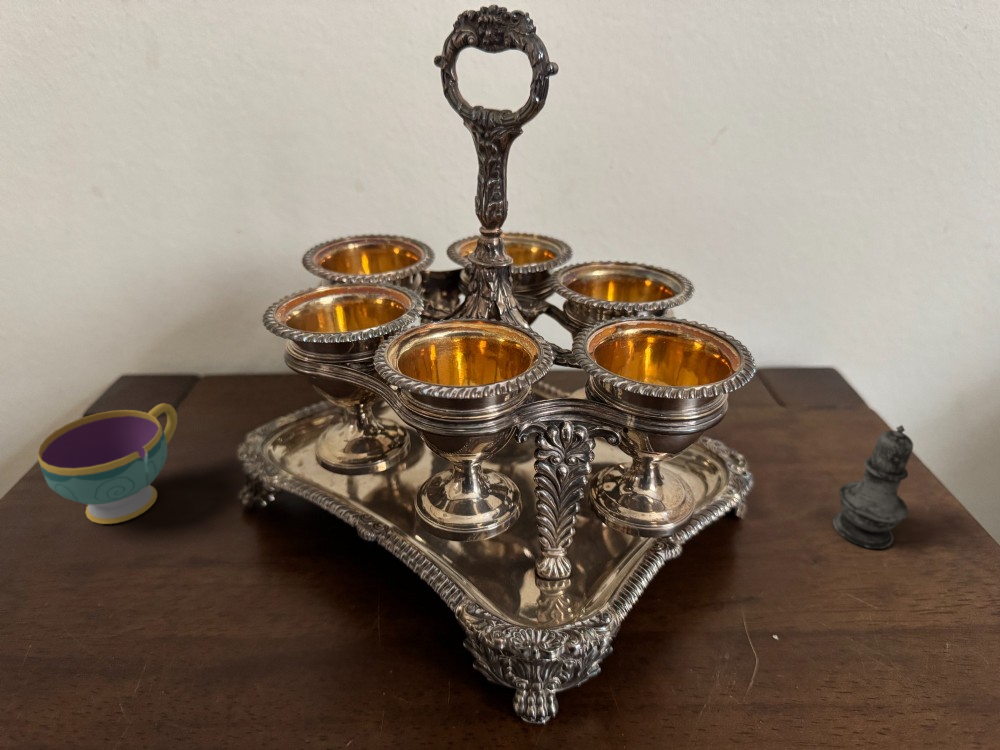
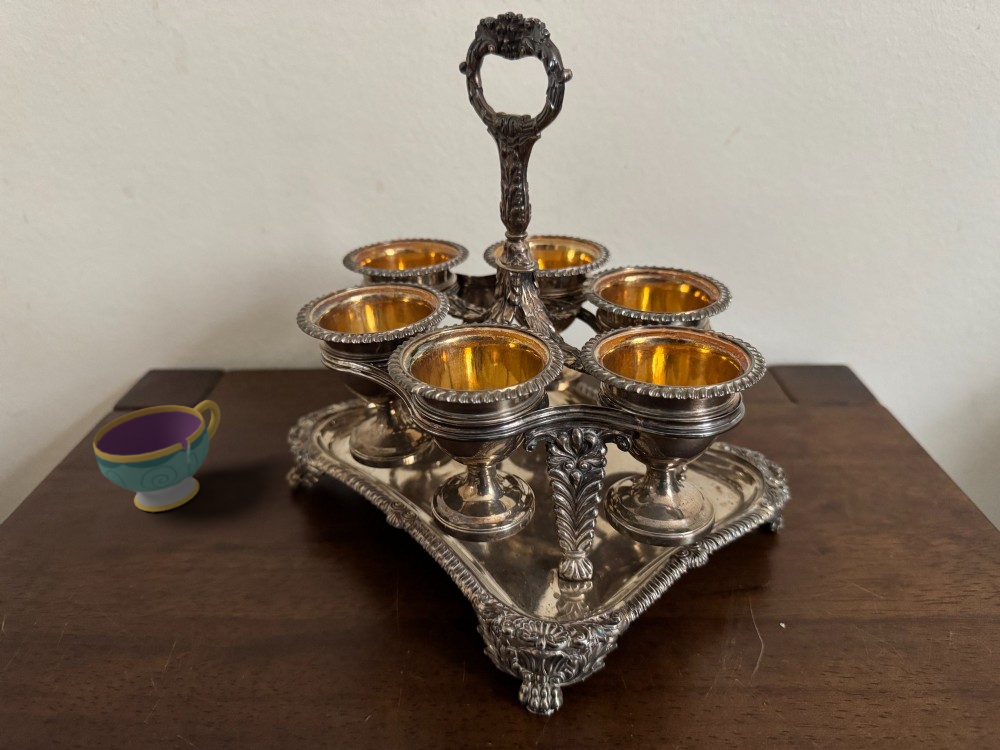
salt shaker: present [833,425,913,549] -> none [878,436,961,570]

